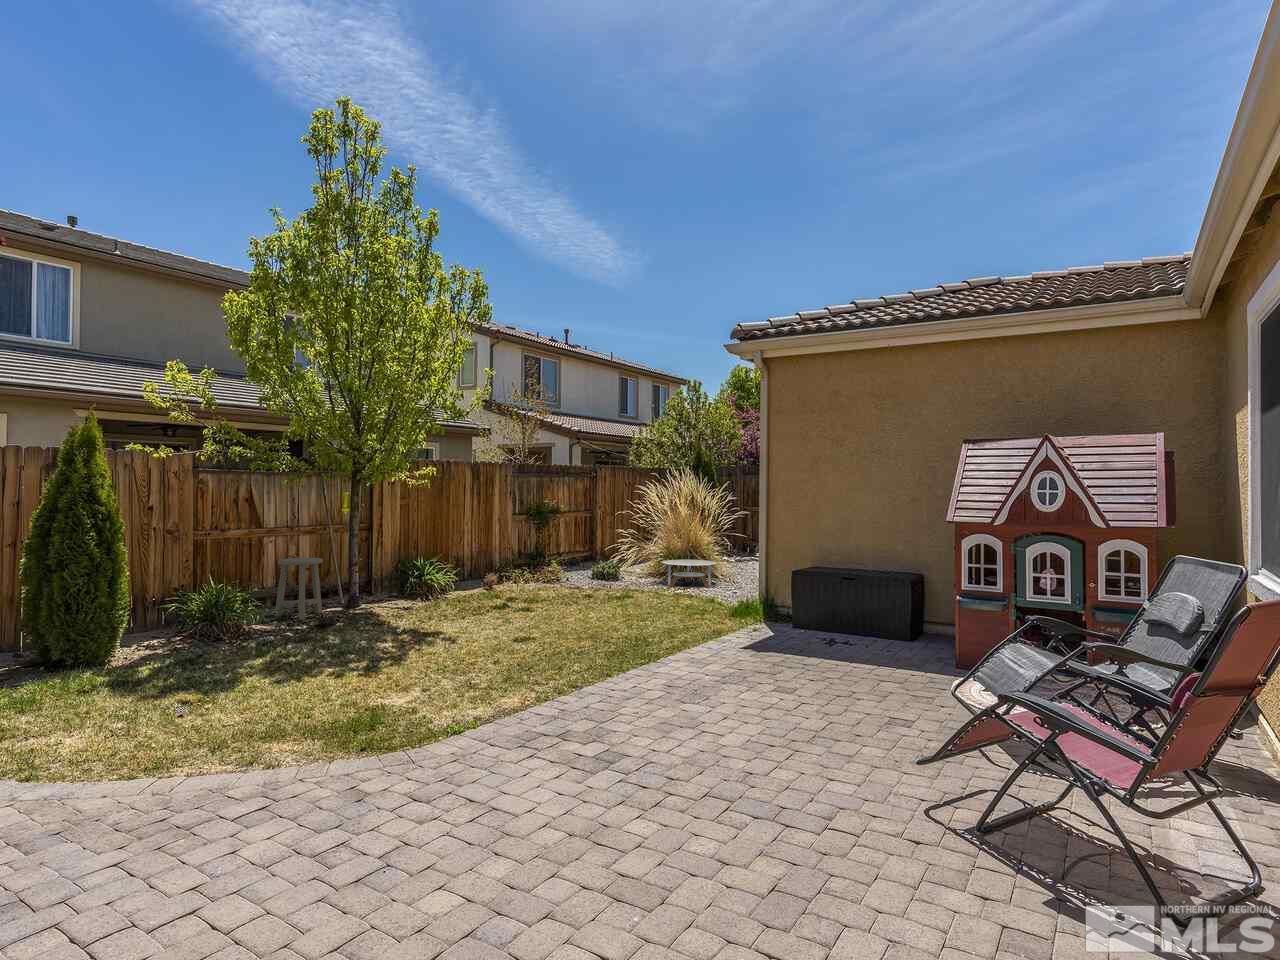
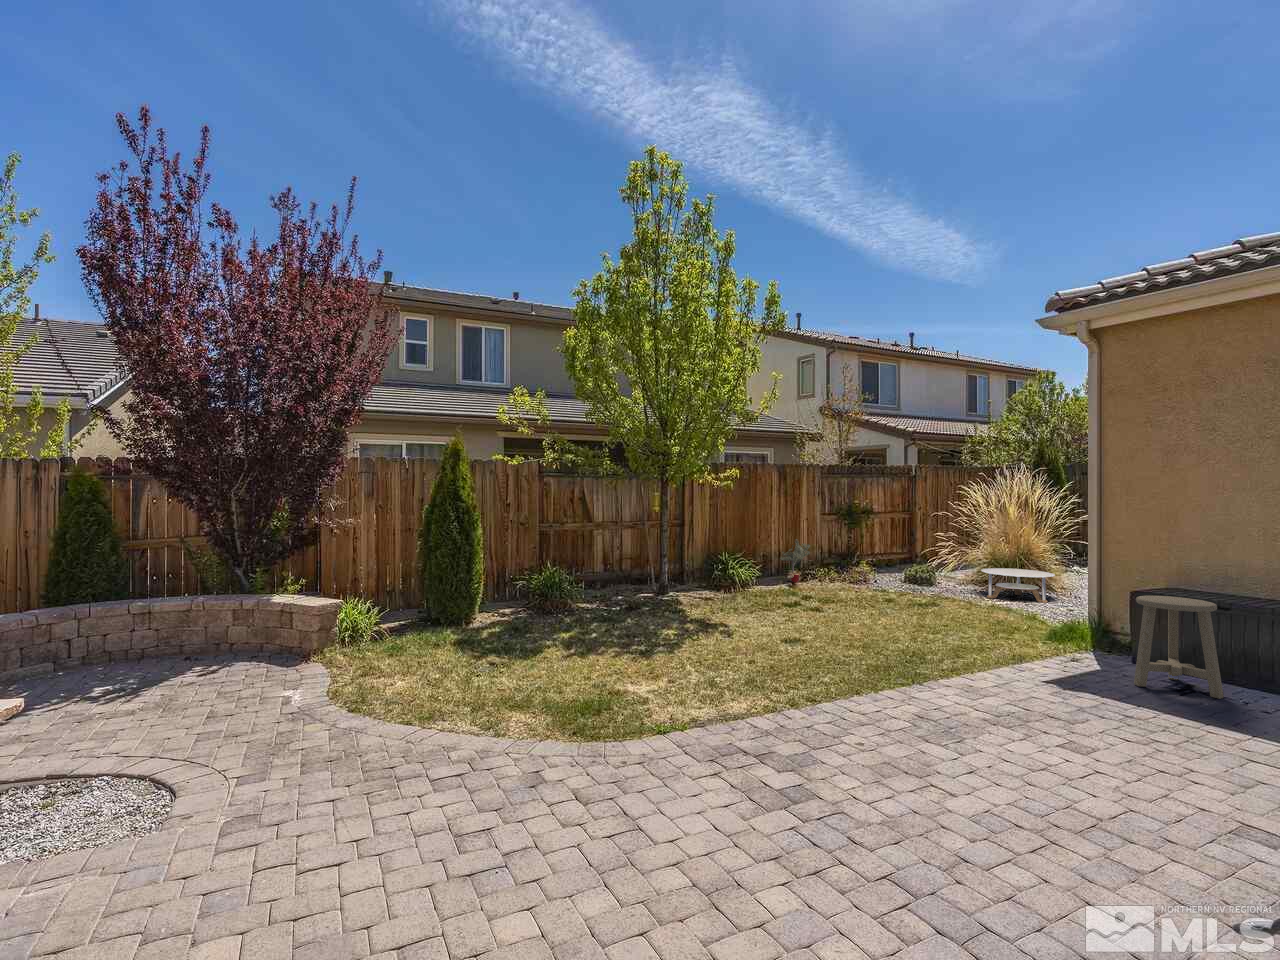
potted tree: none [477,540,507,586] -> present [780,539,810,582]
stool: present [274,558,323,620] -> present [1134,596,1224,699]

